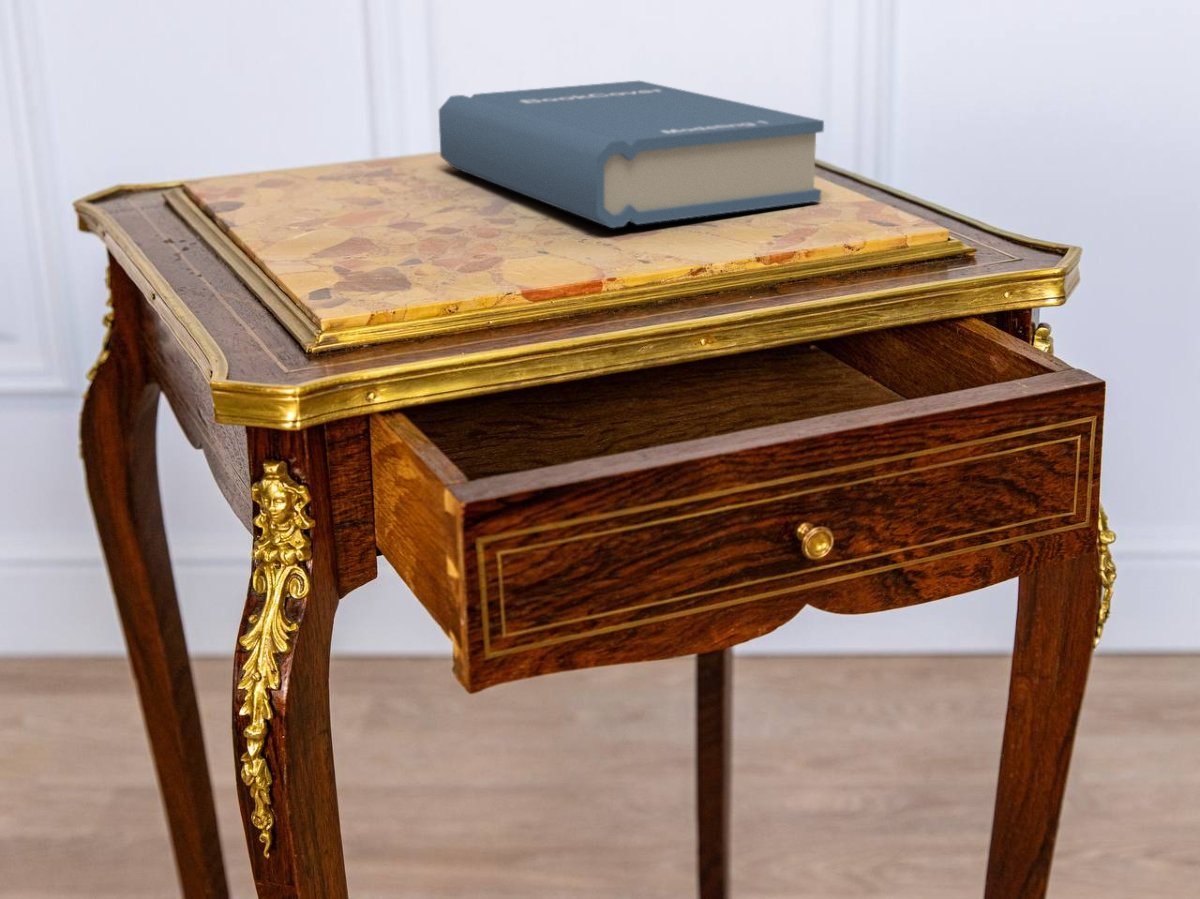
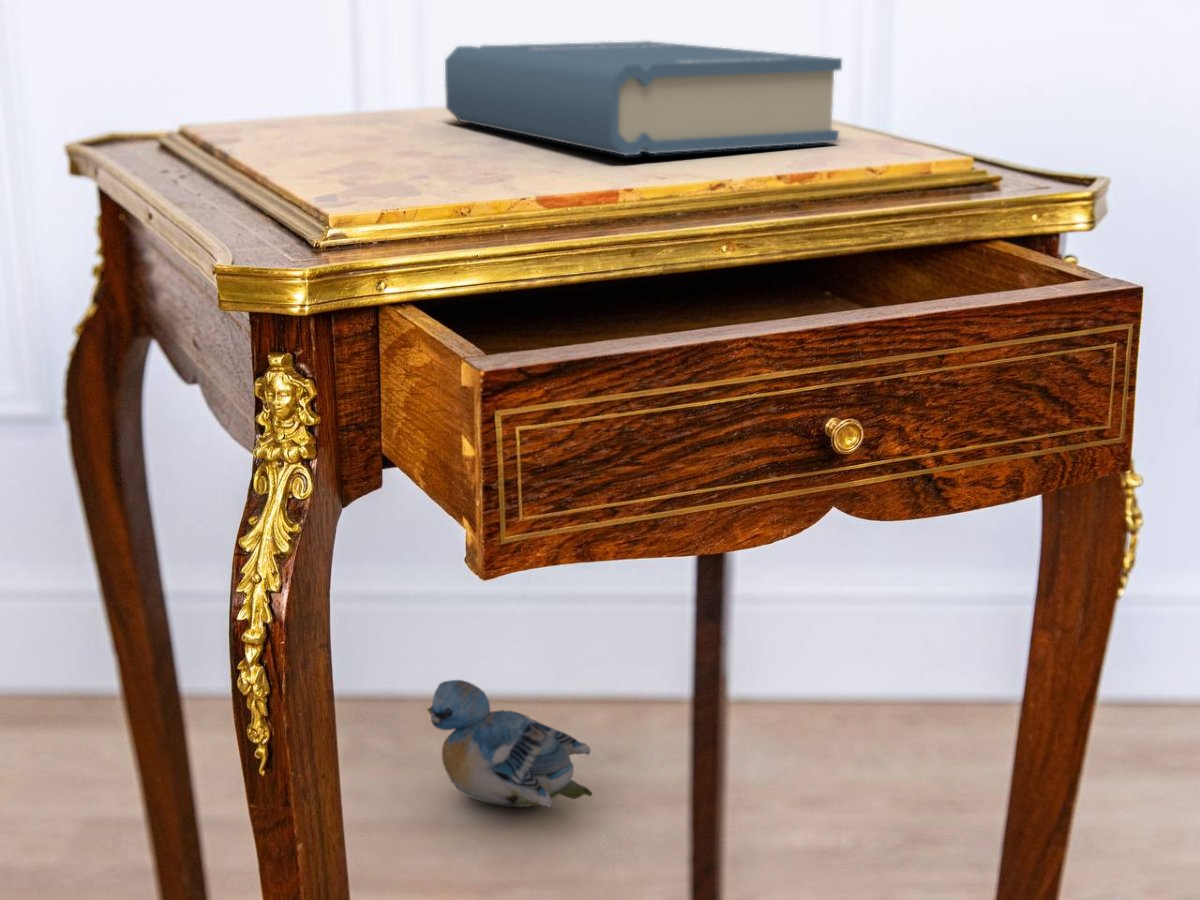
plush toy: none [436,677,595,801] -> present [428,680,592,807]

